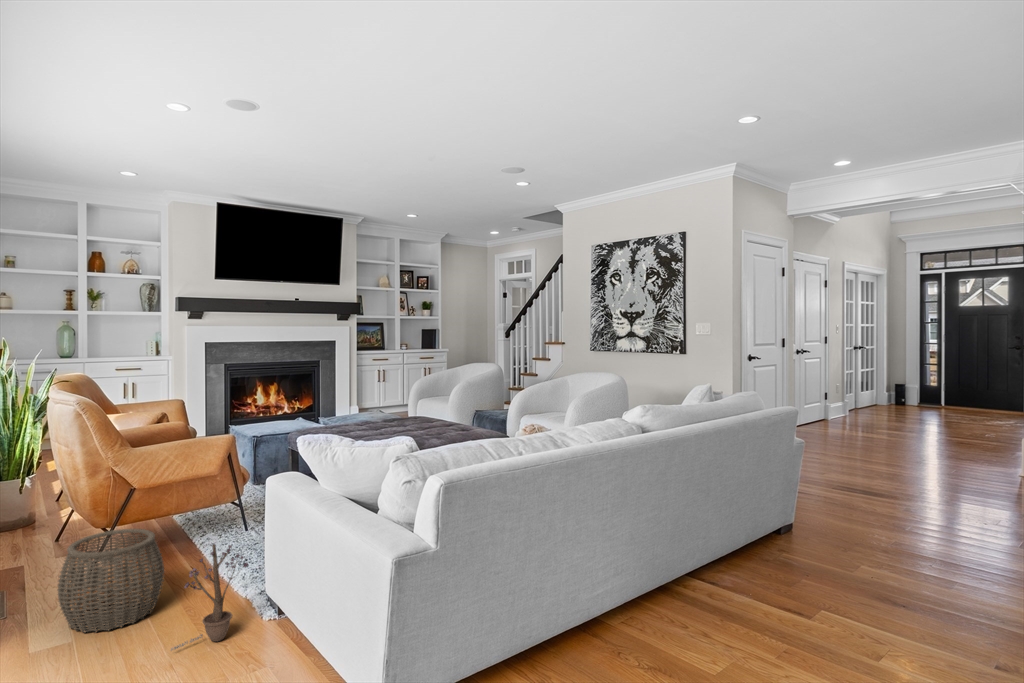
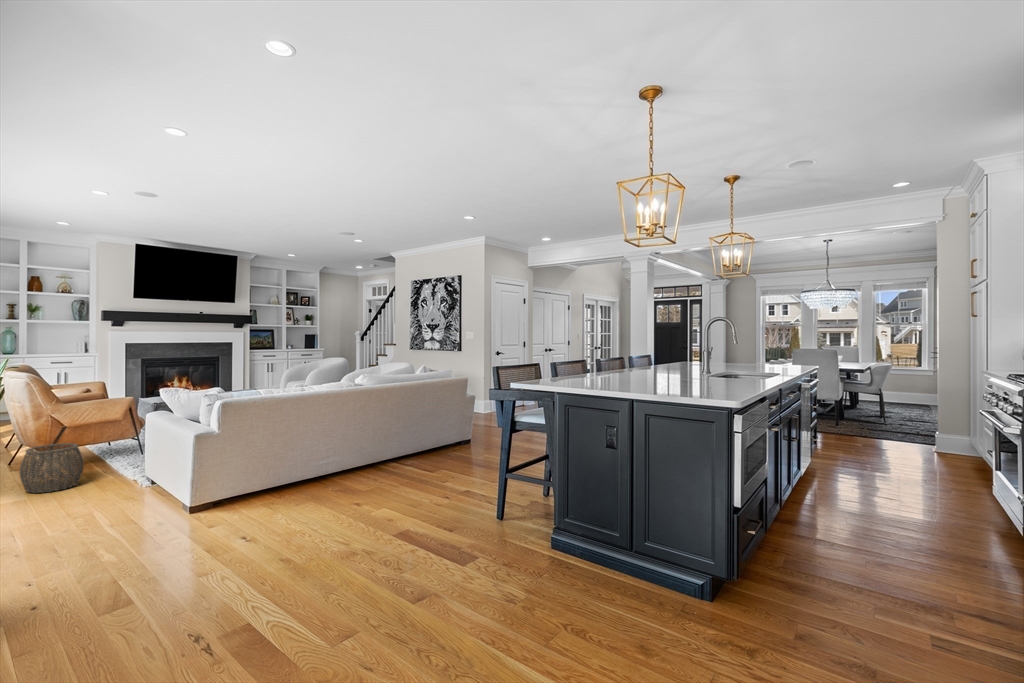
decorative plant: present [171,544,248,650] -> none [86,443,132,495]

